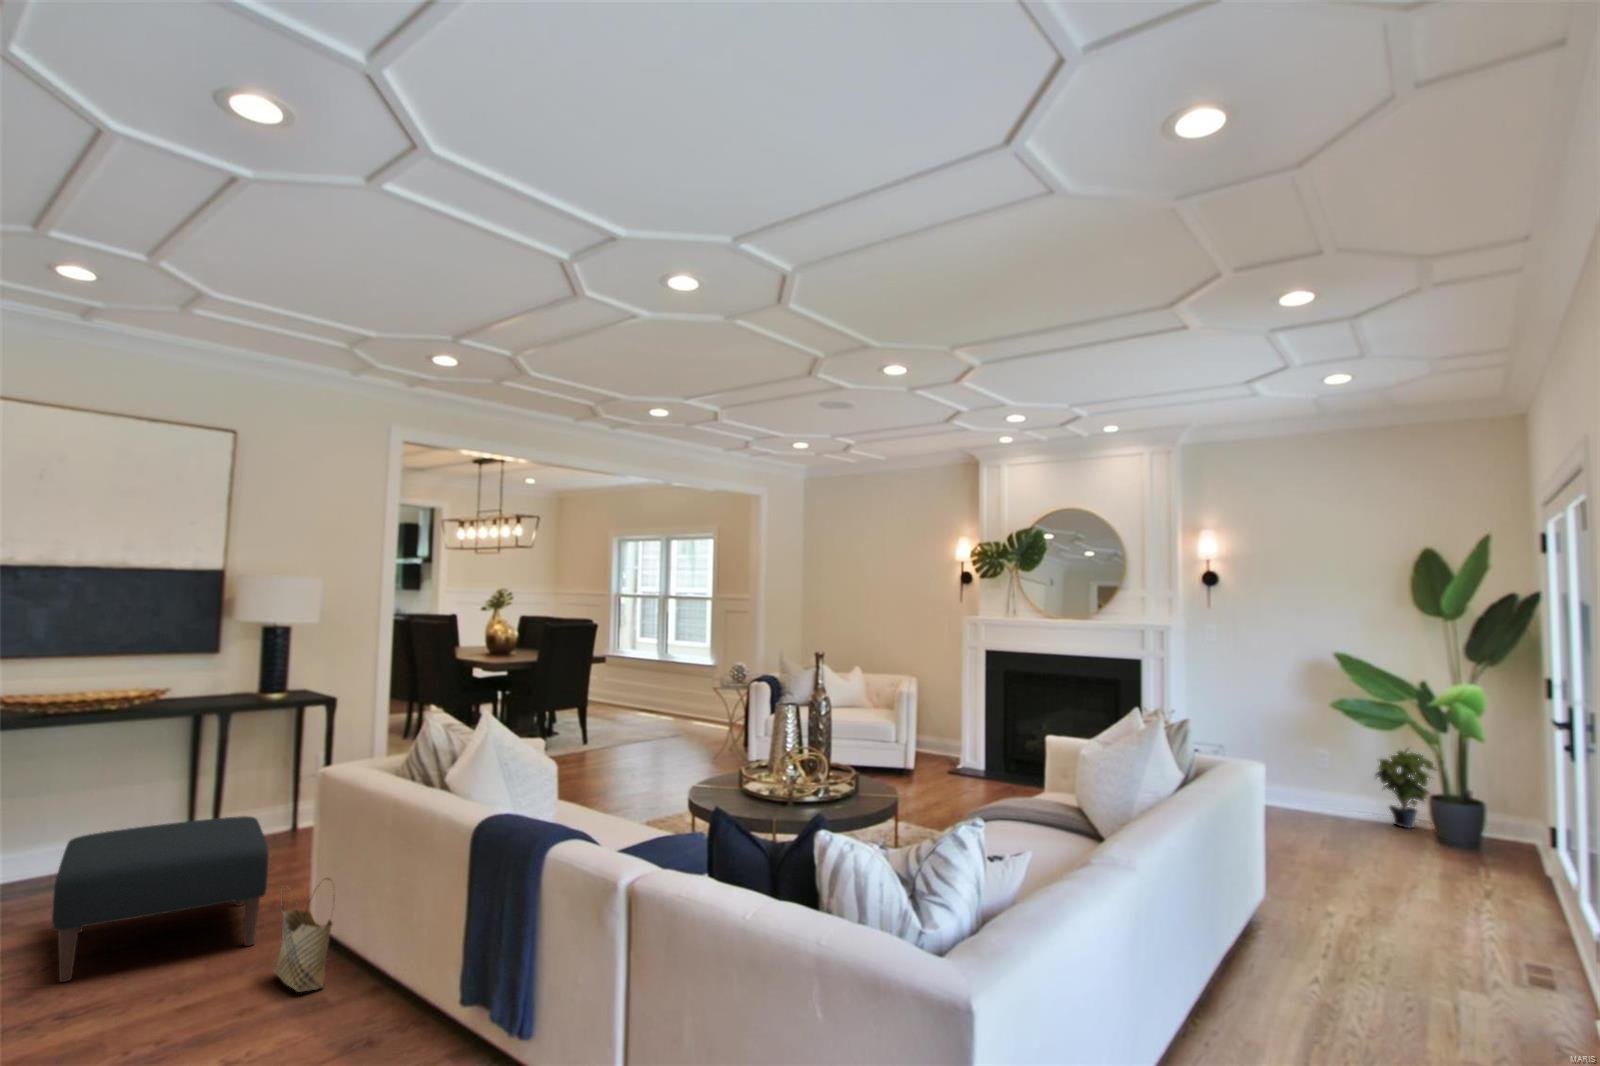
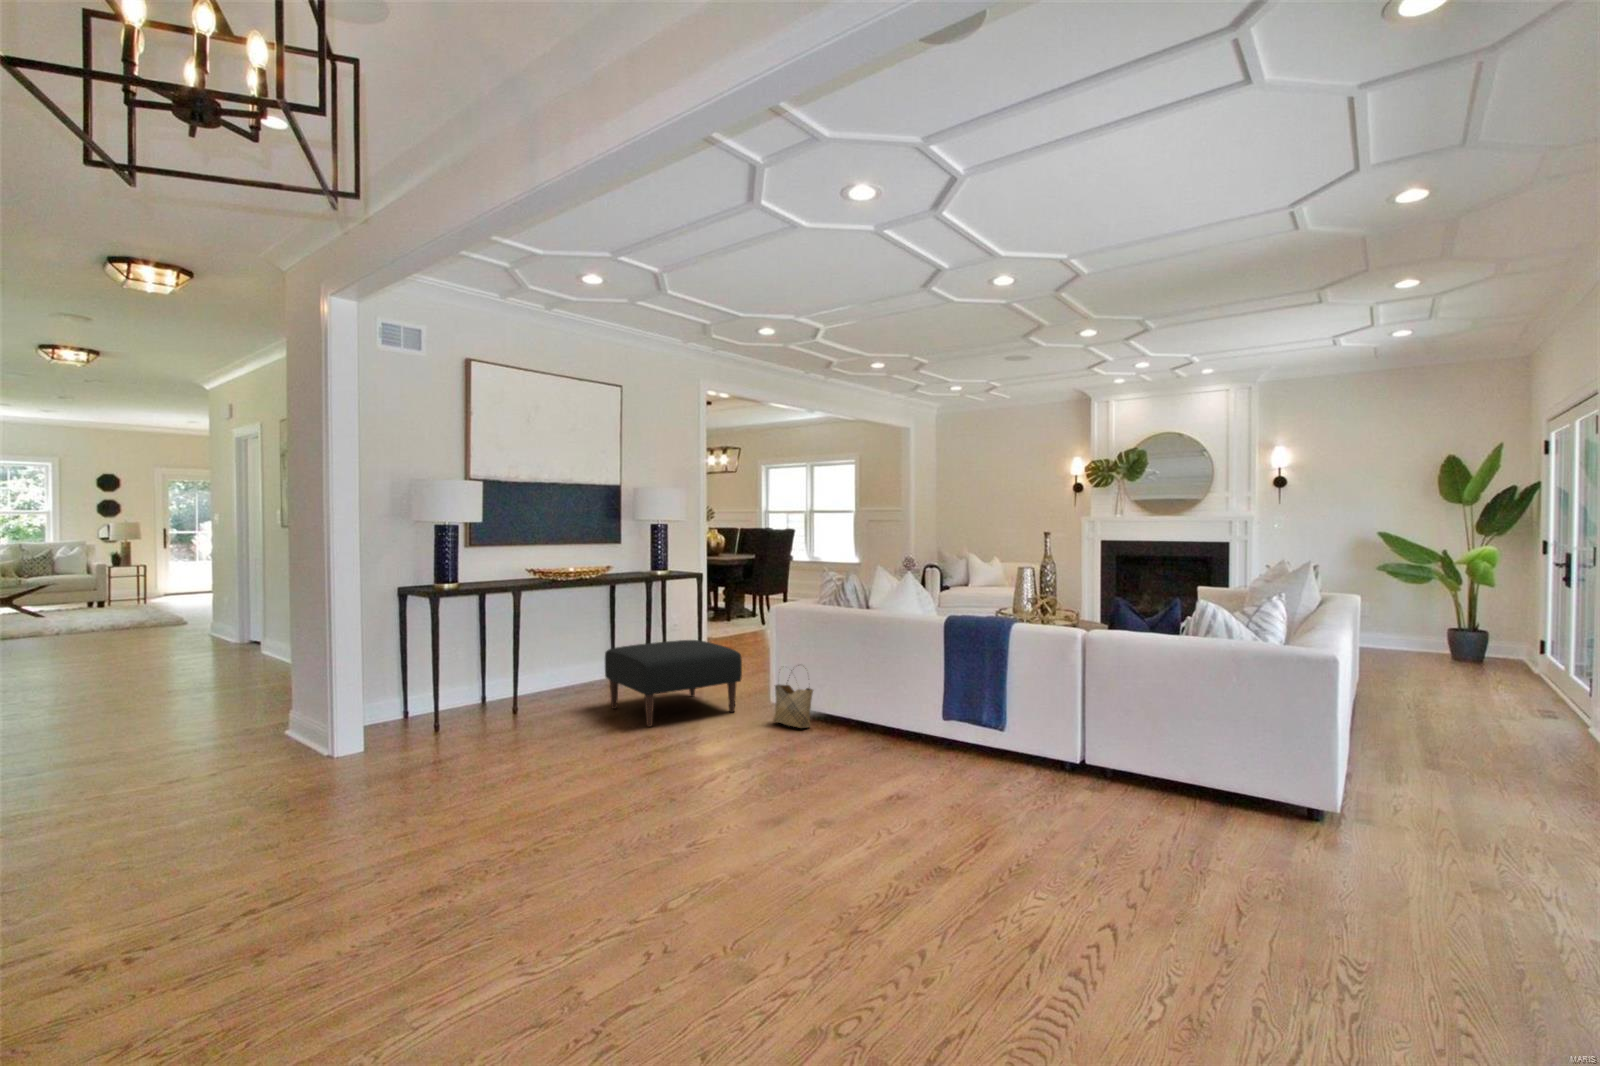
potted plant: present [1376,749,1436,828] -> none [1404,597,1454,654]

